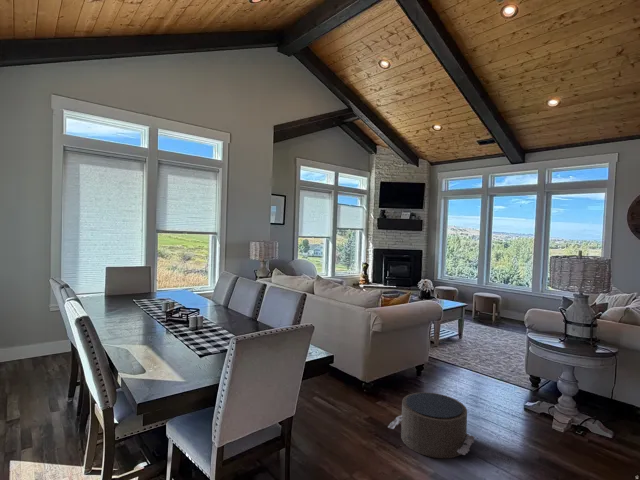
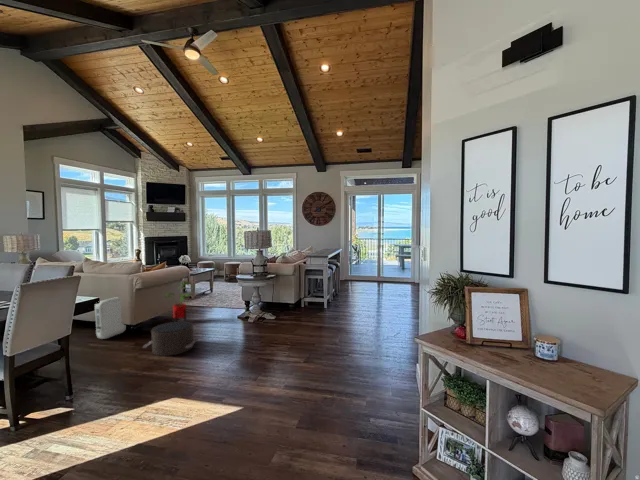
house plant: none [411,323,453,388] -> present [165,282,192,322]
air purifier: none [328,332,362,388] -> present [95,297,126,339]

